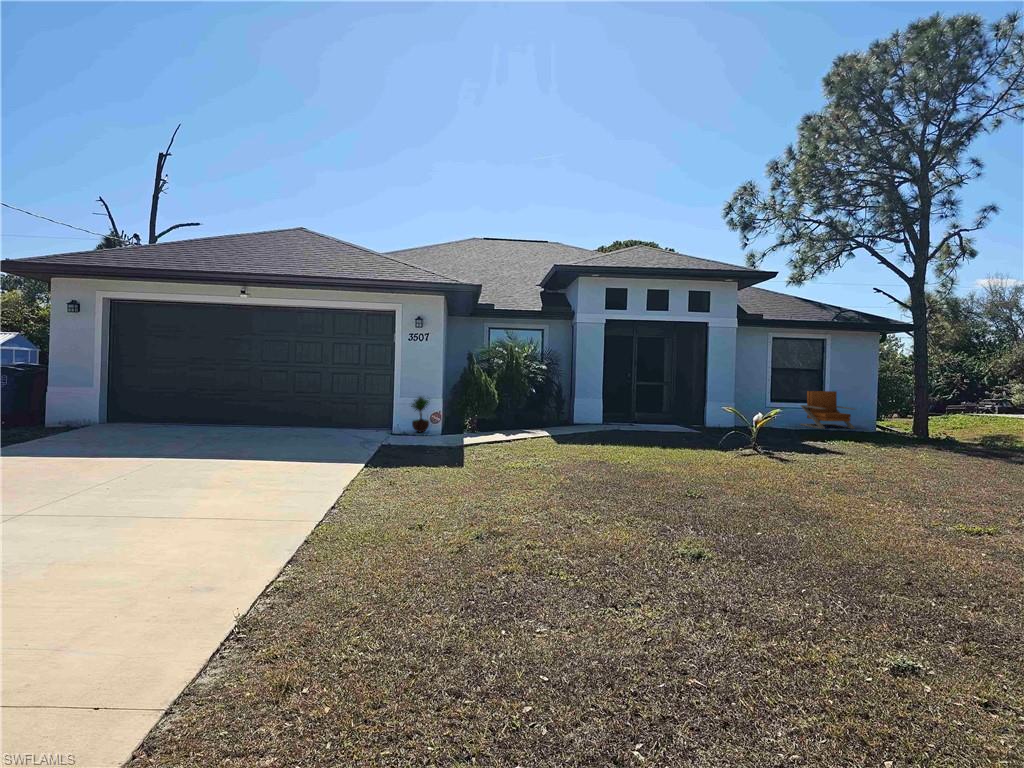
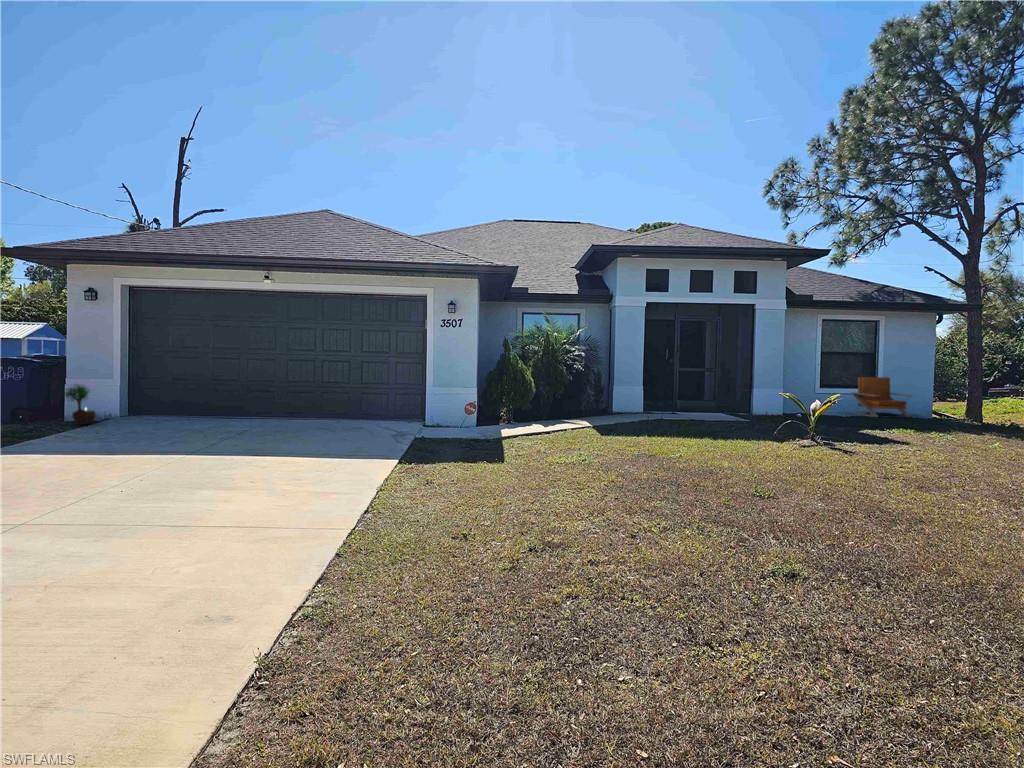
potted tree: present [411,397,430,432] -> present [65,385,96,424]

